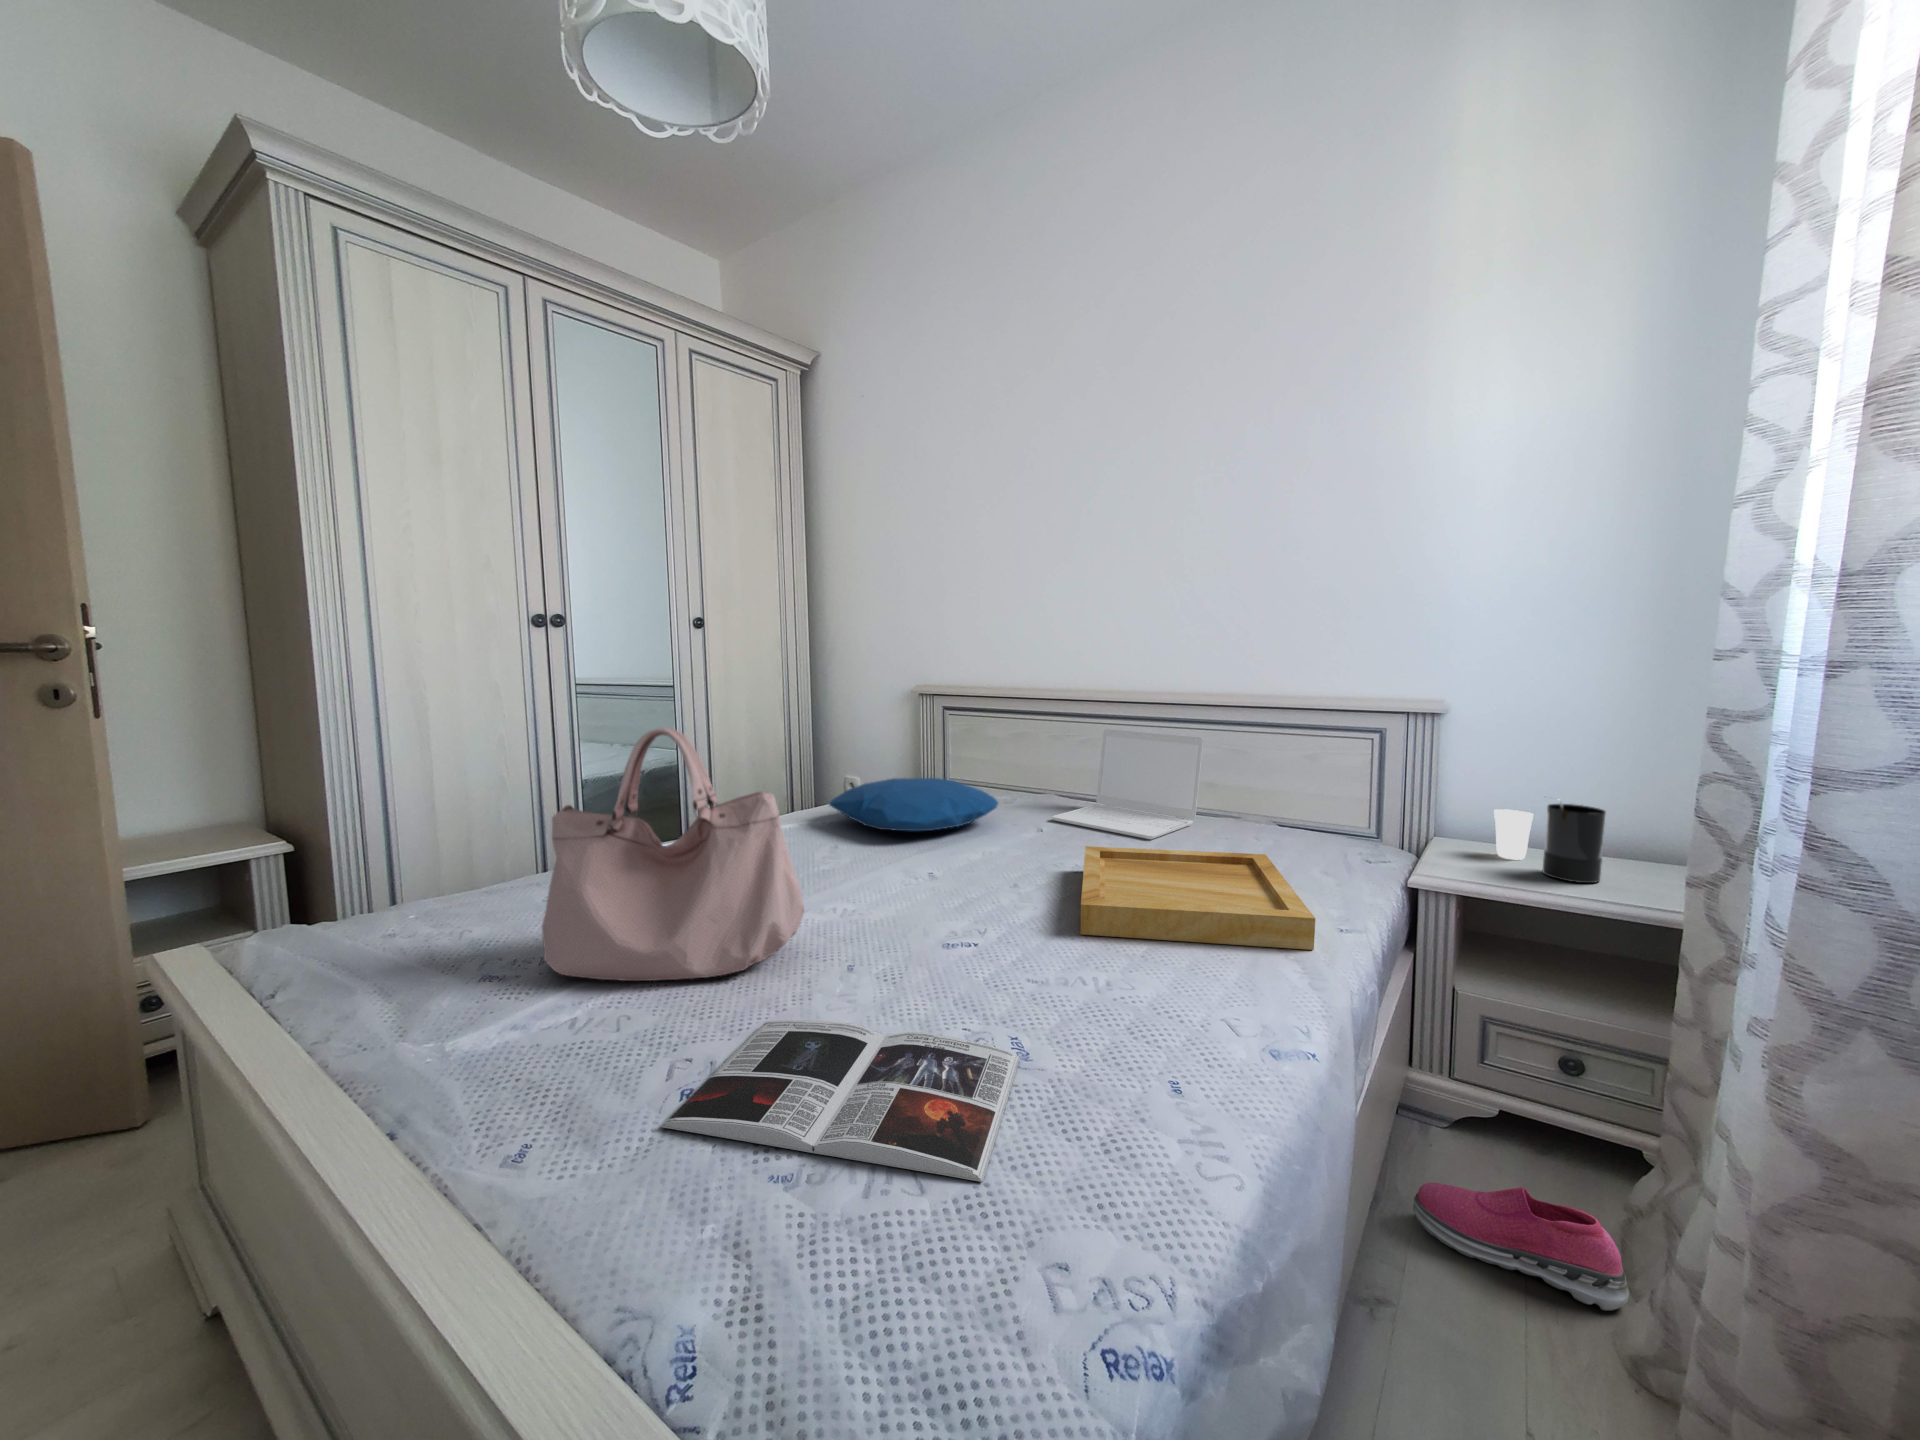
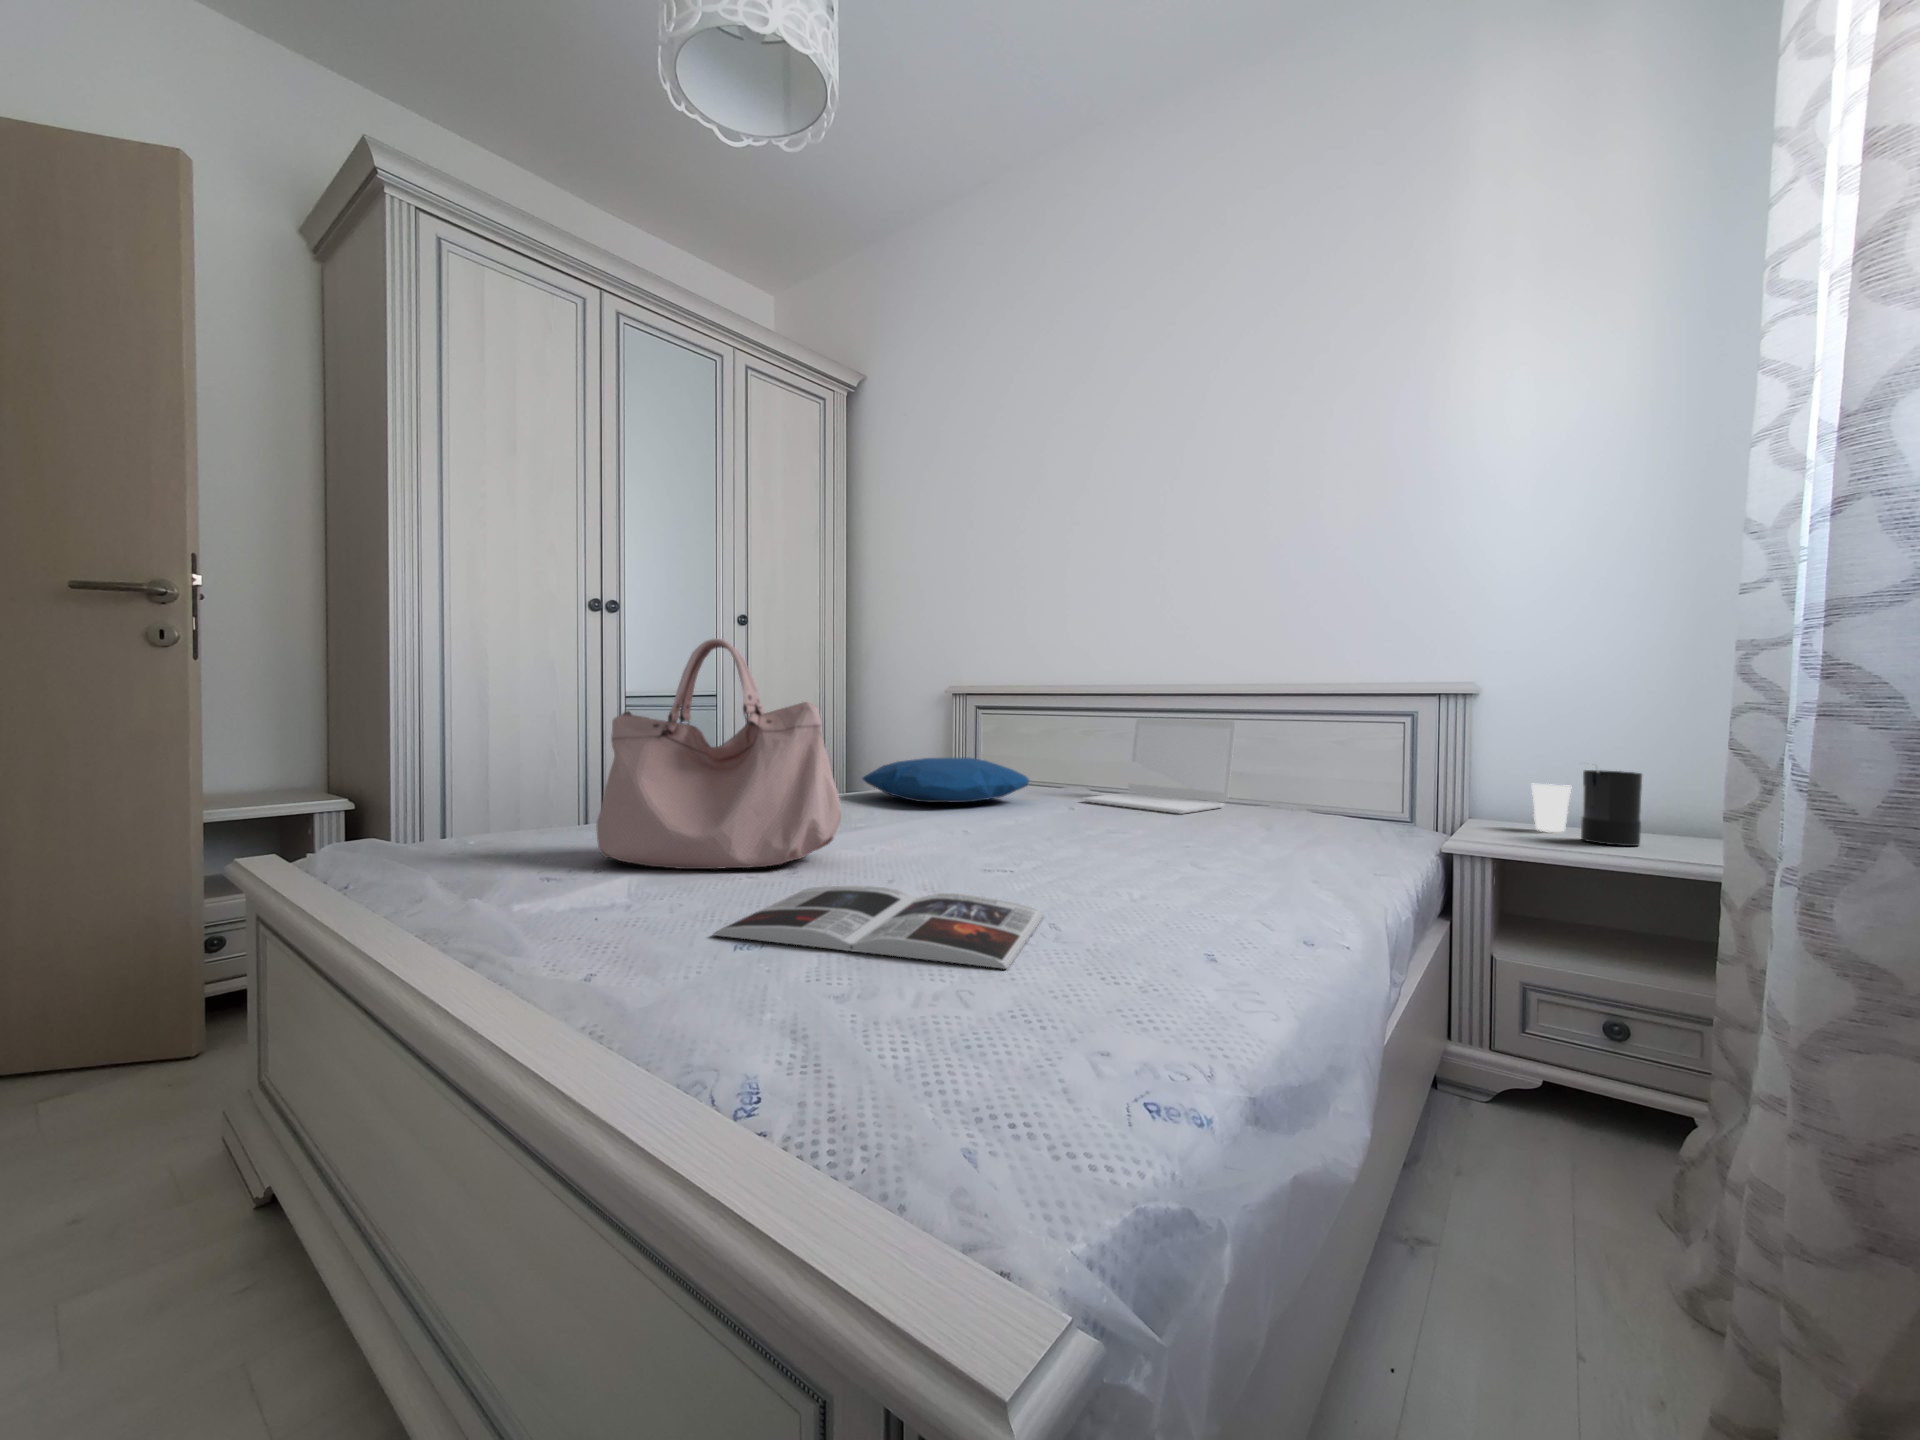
tray: present [1080,846,1315,950] -> none [1107,803,1339,873]
shoe: present [1413,1183,1629,1311] -> none [1450,1135,1677,1258]

